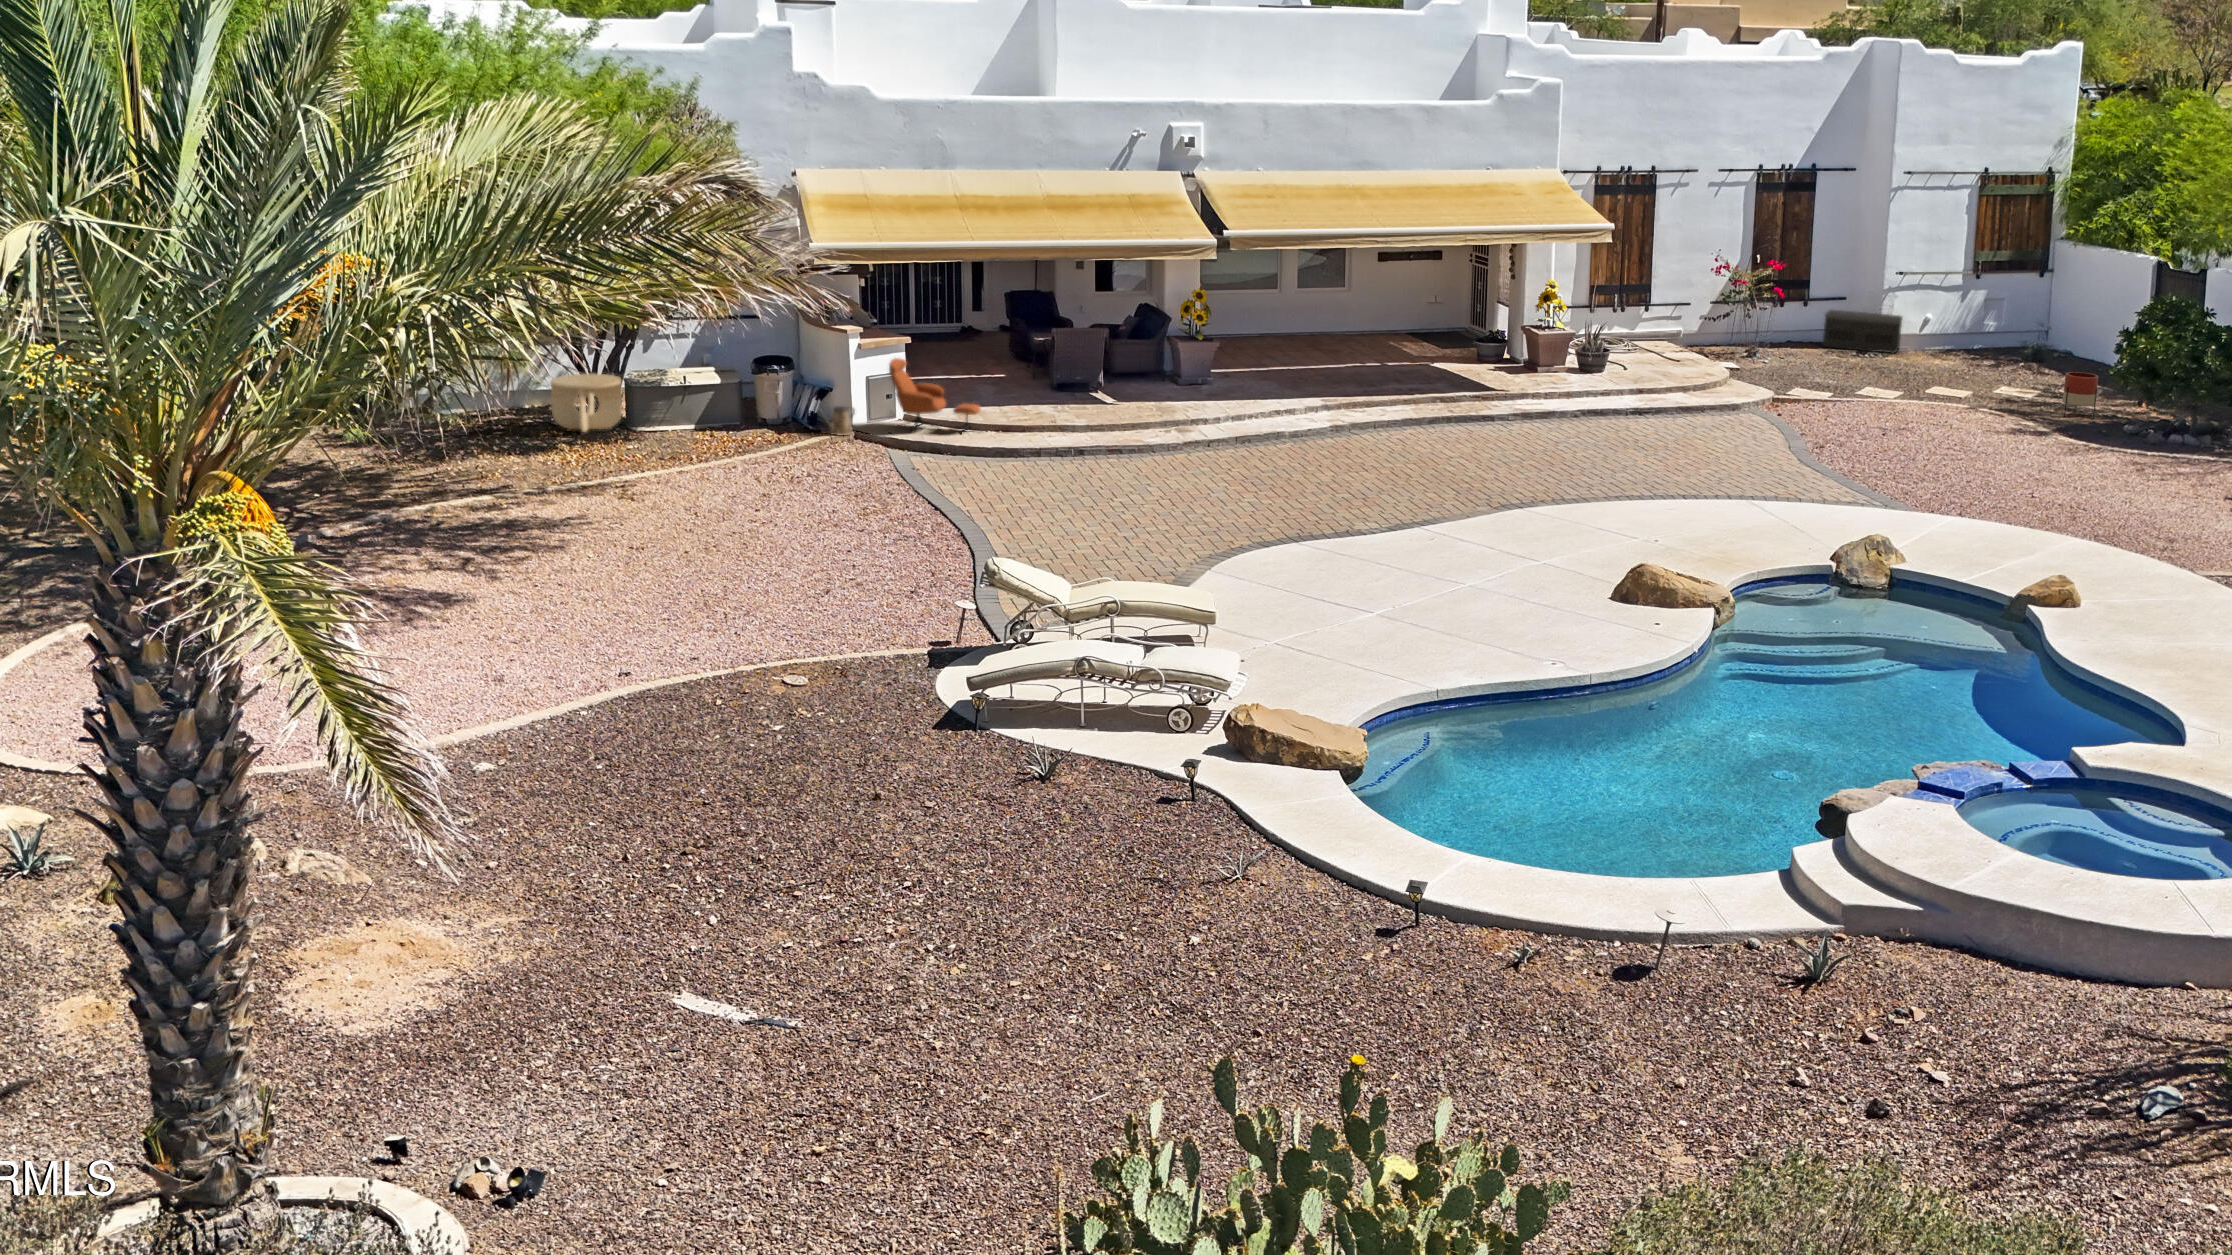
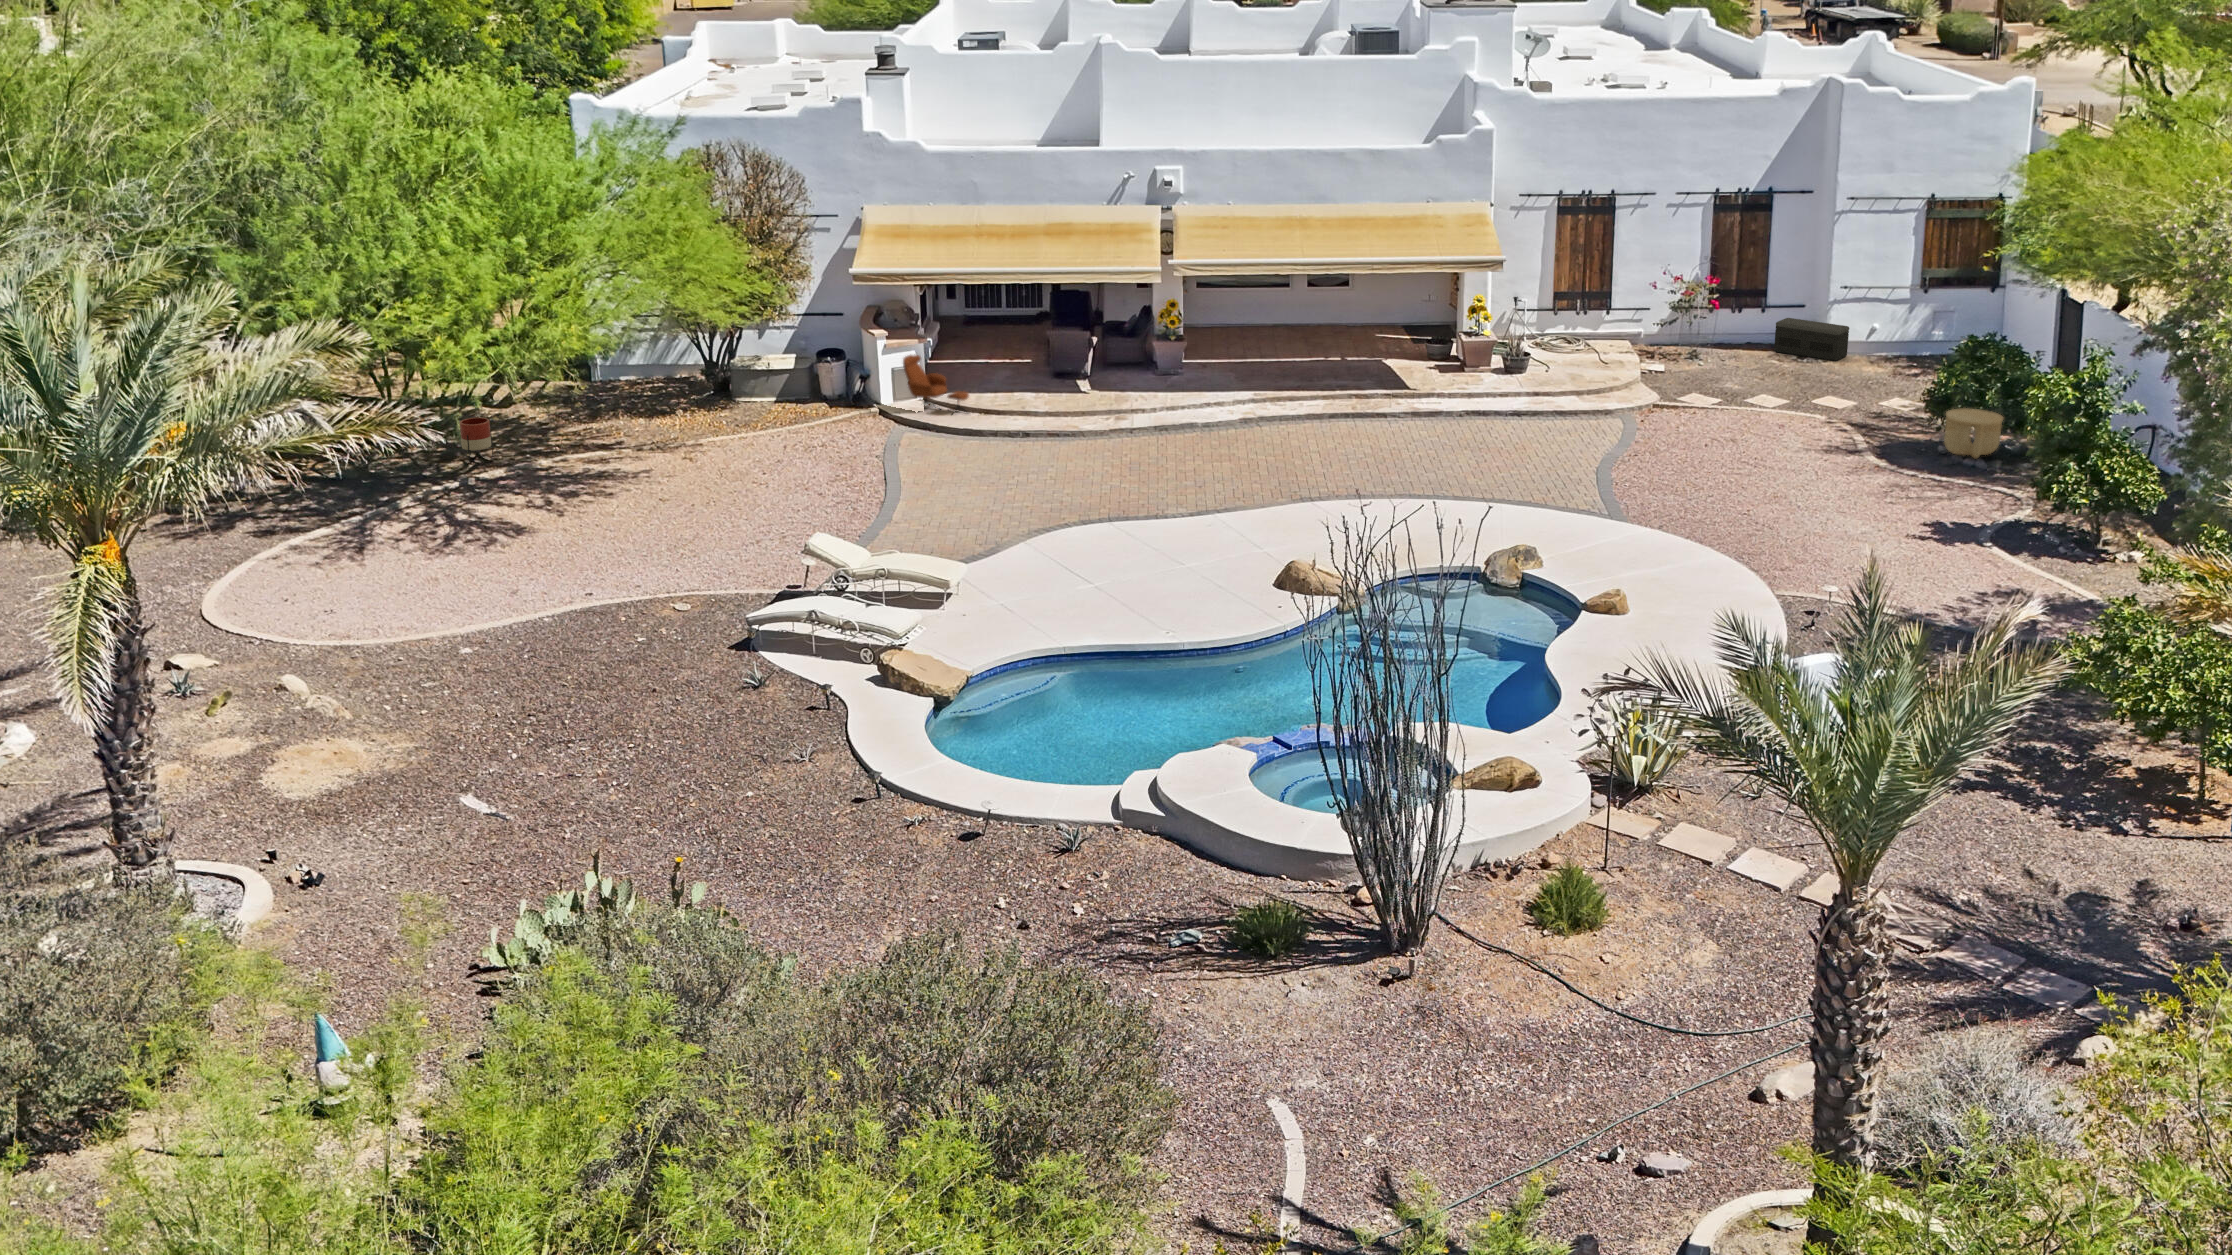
planter: present [2063,372,2098,419] -> present [460,418,493,462]
side table: present [550,374,622,432] -> present [1944,409,2003,458]
watering can: present [822,406,855,435] -> none [845,390,879,412]

